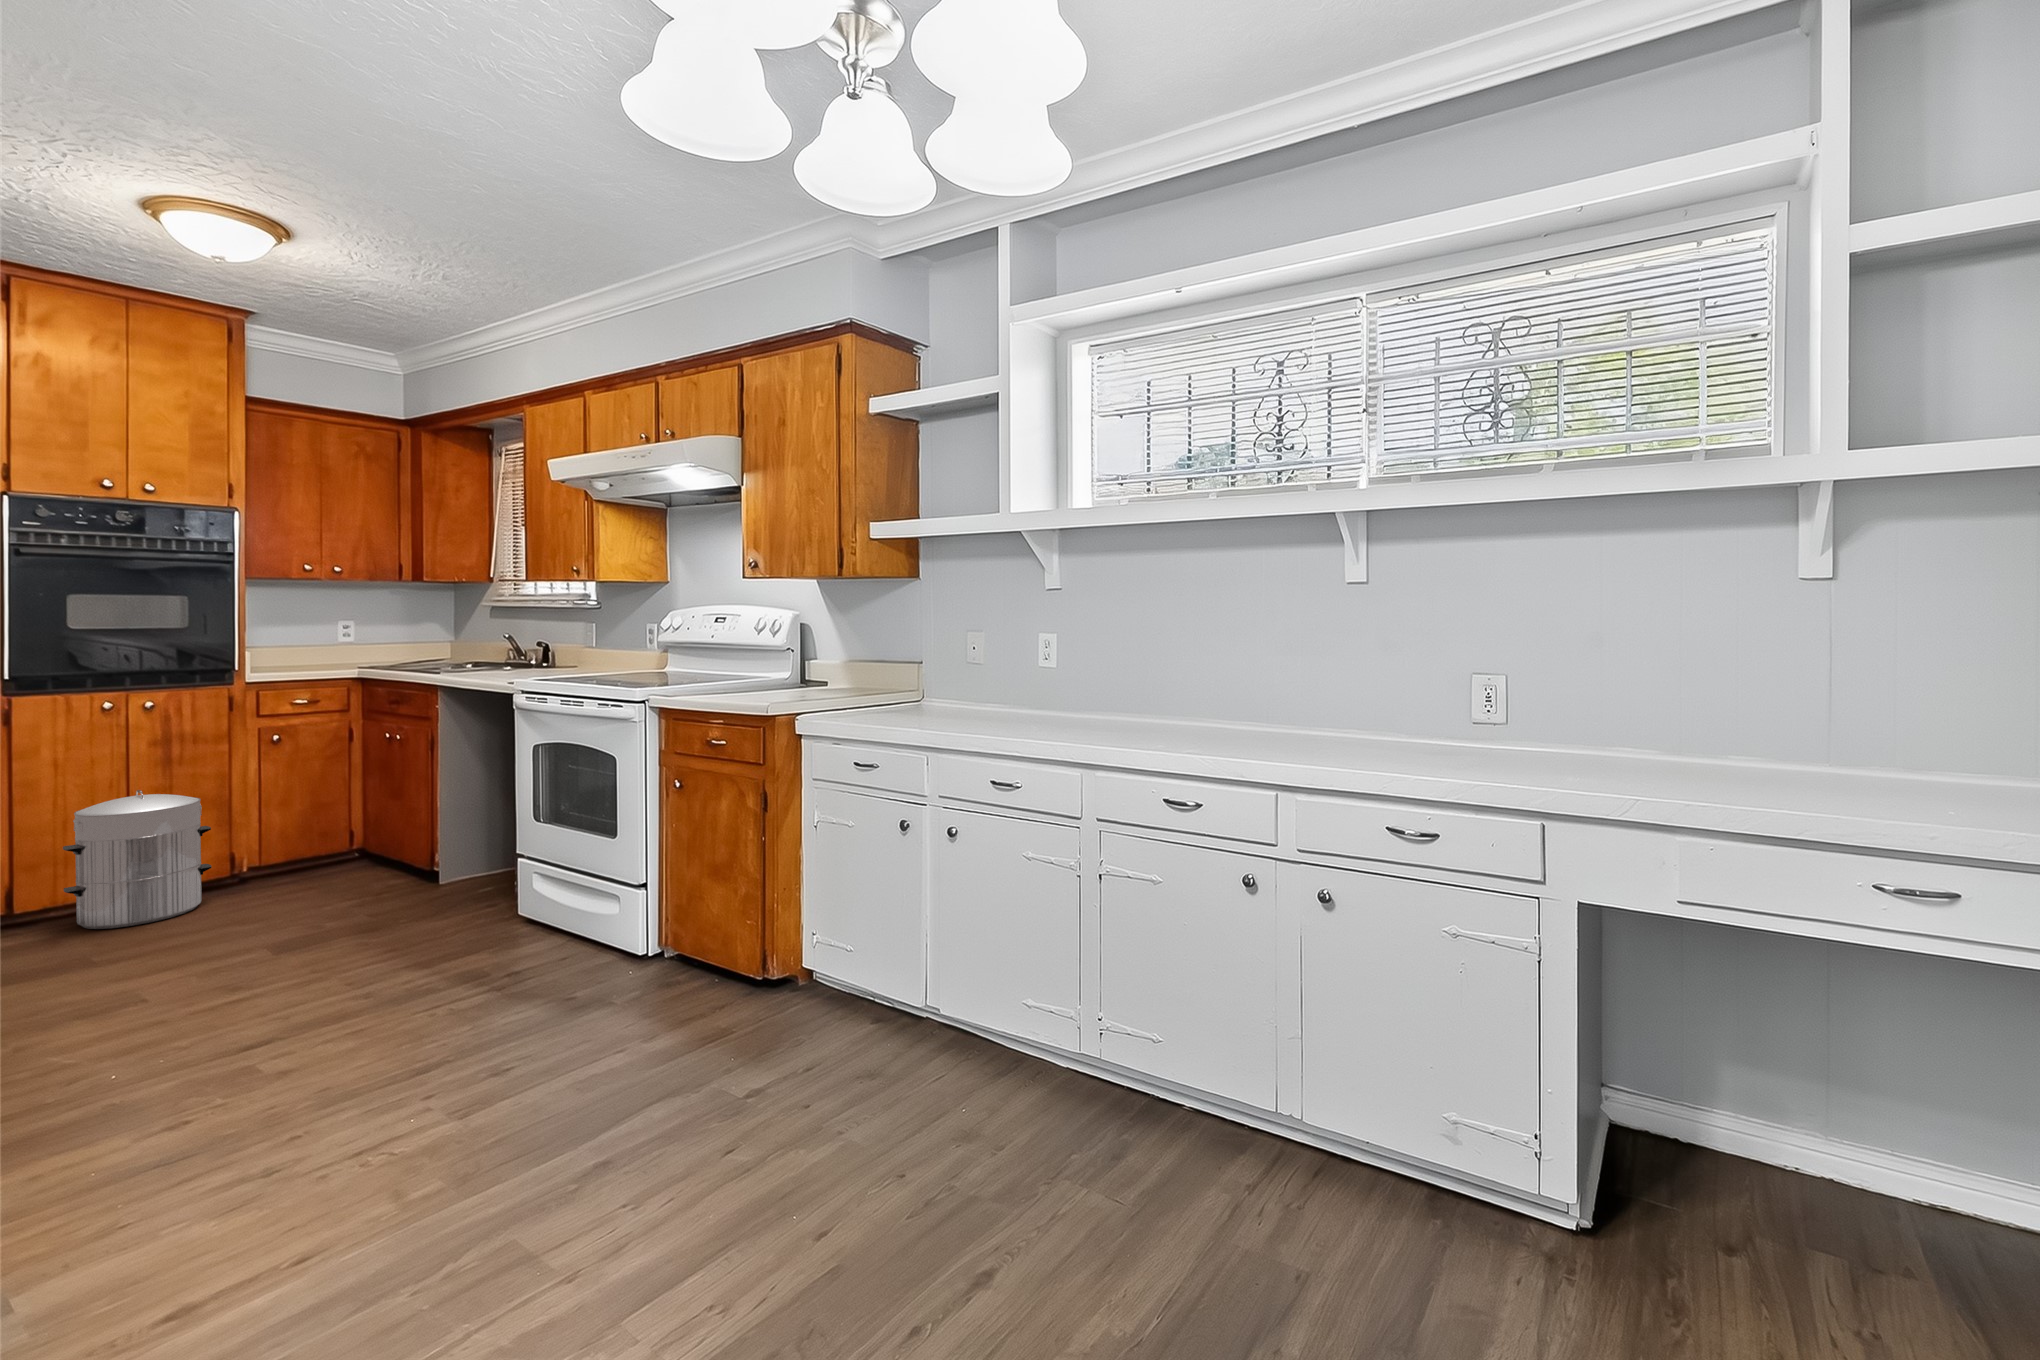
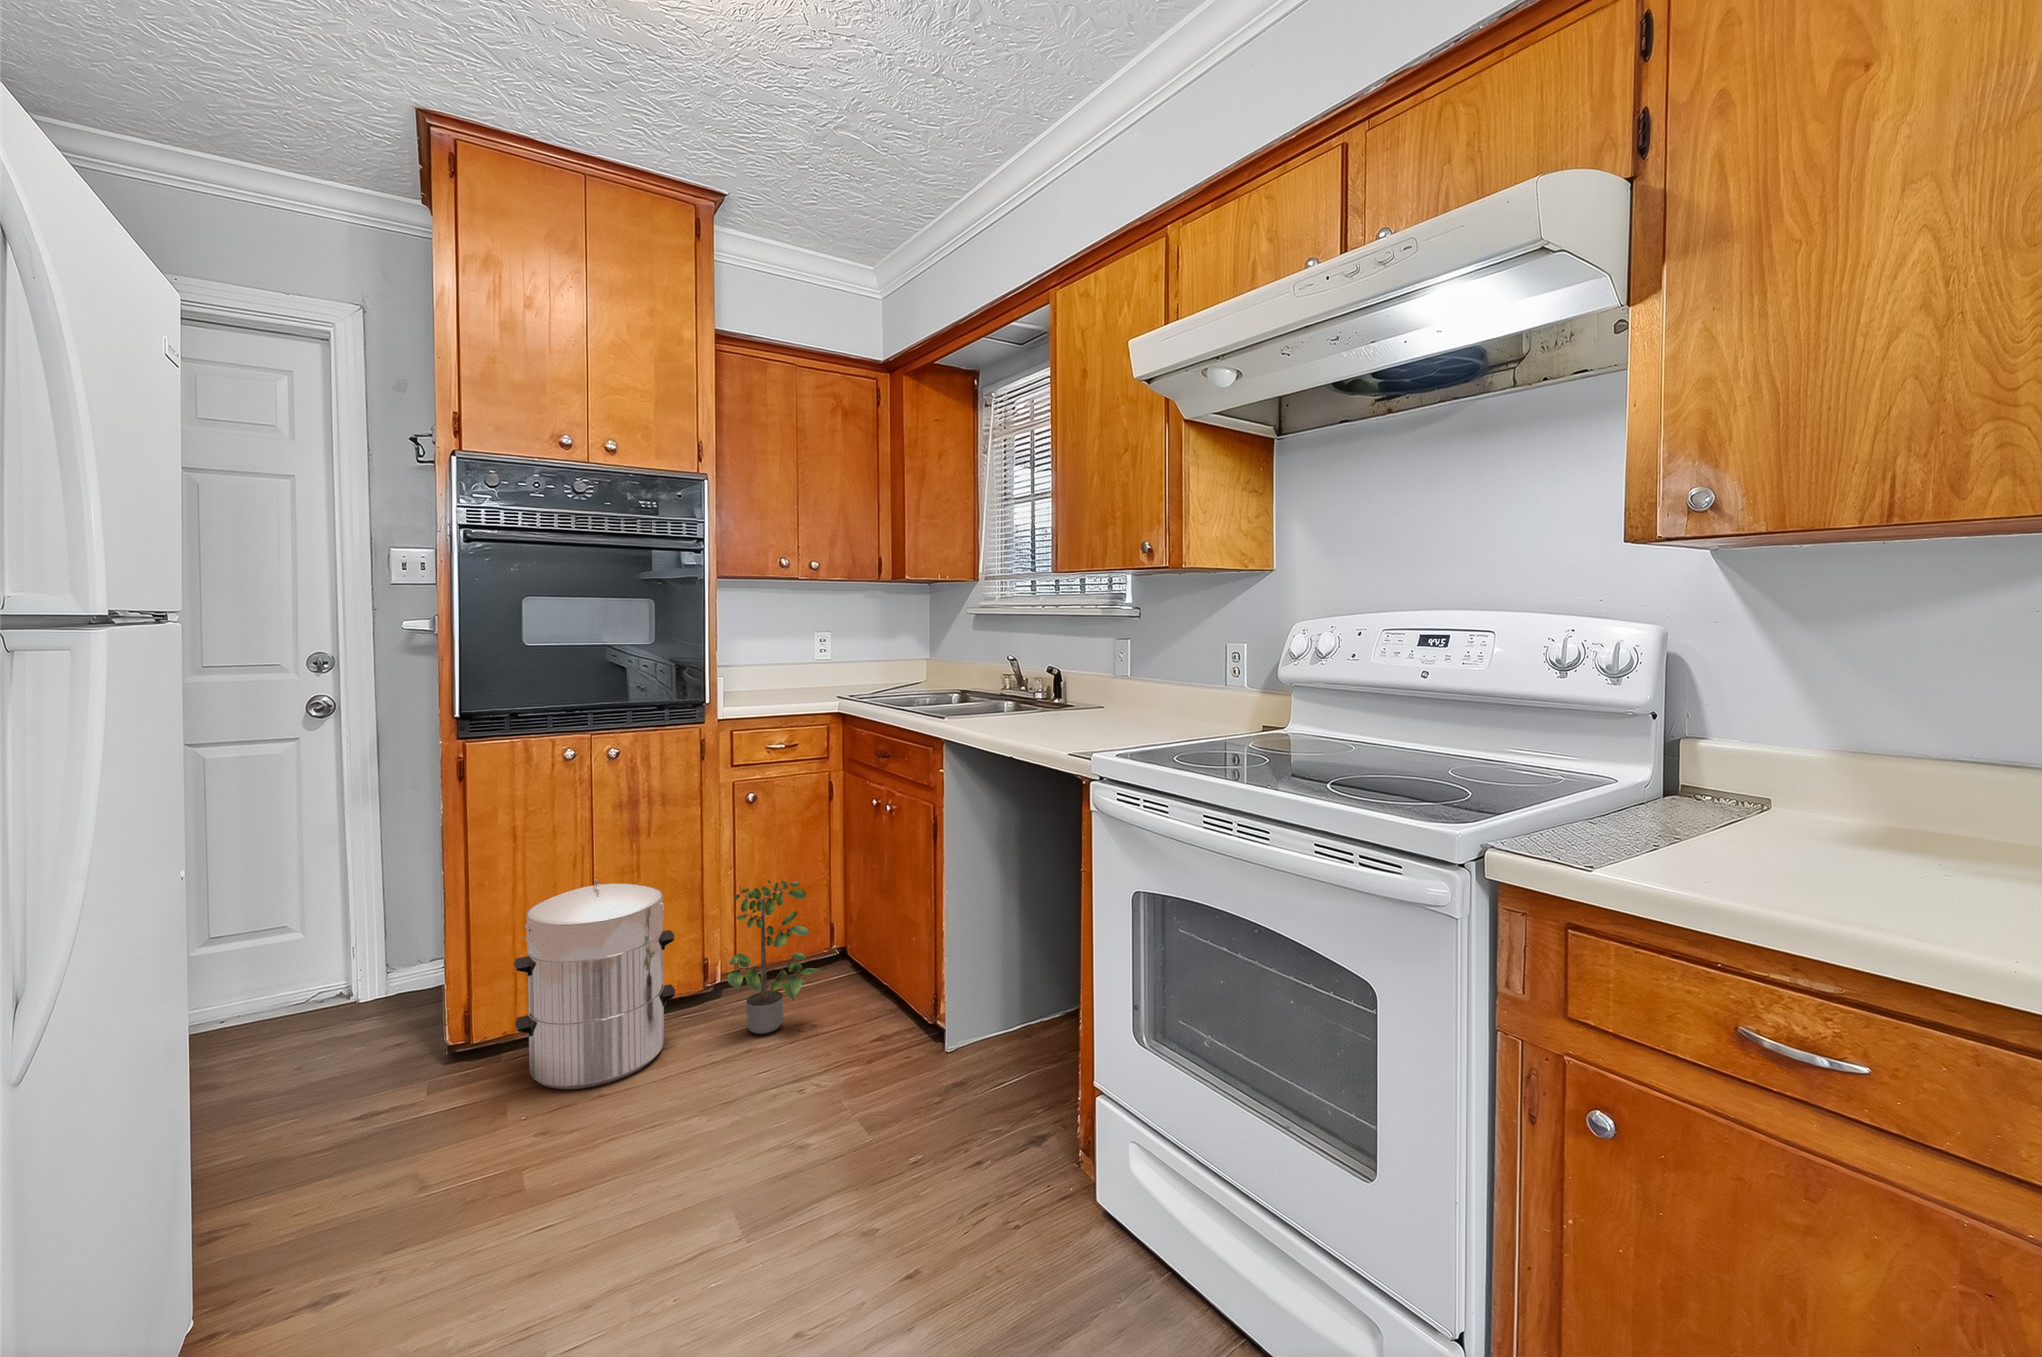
potted plant: none [260,784,345,891] -> present [728,881,822,1034]

